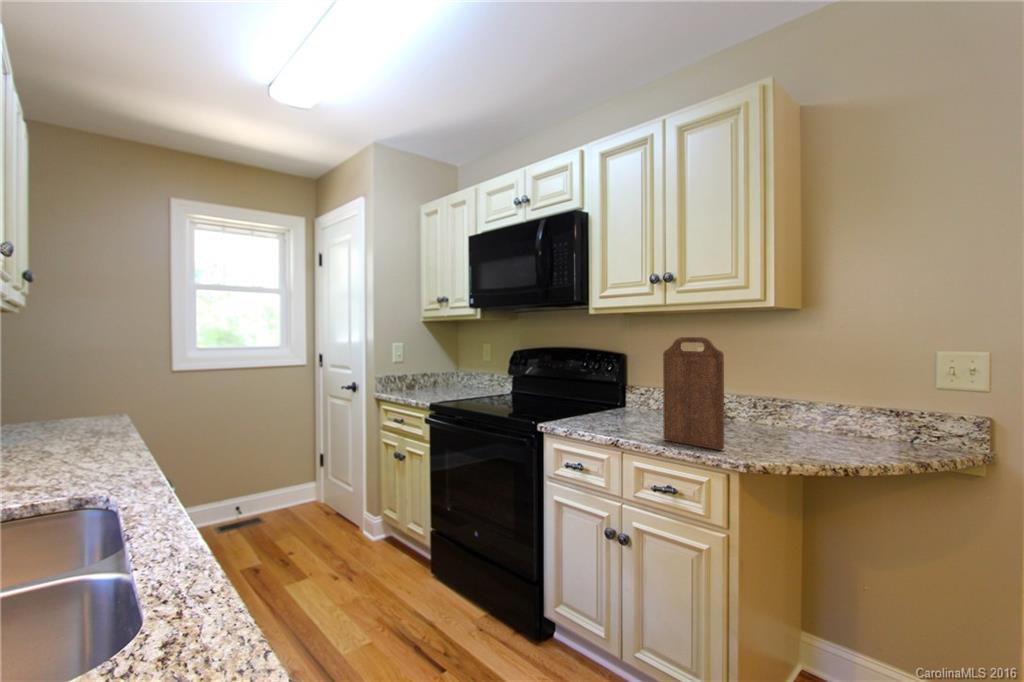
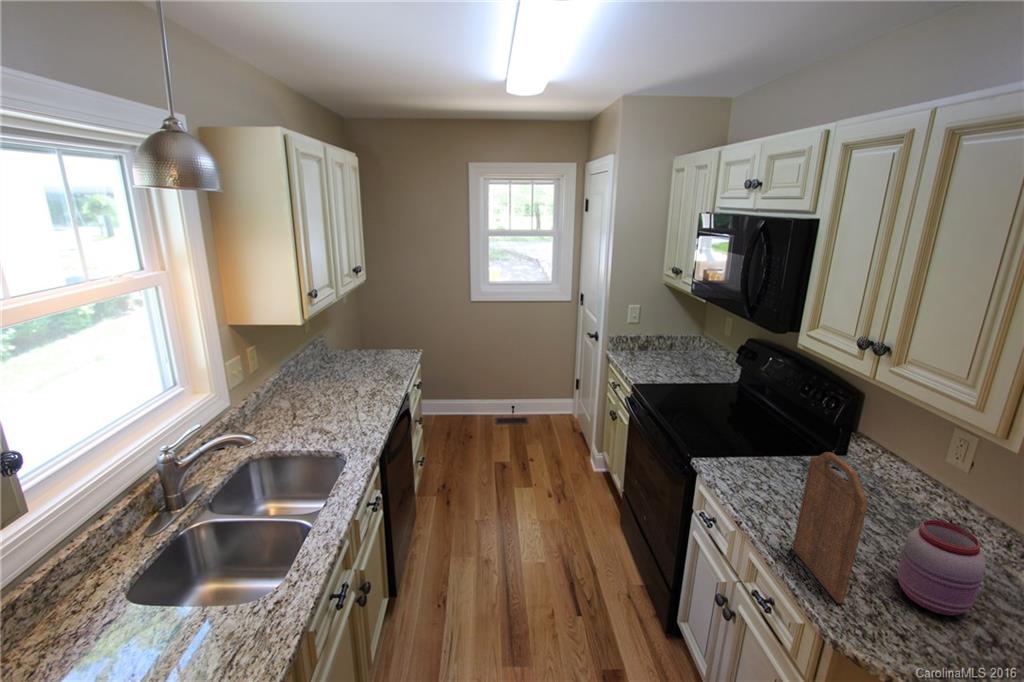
jar: none [728,379,776,441] -> present [897,520,986,615]

